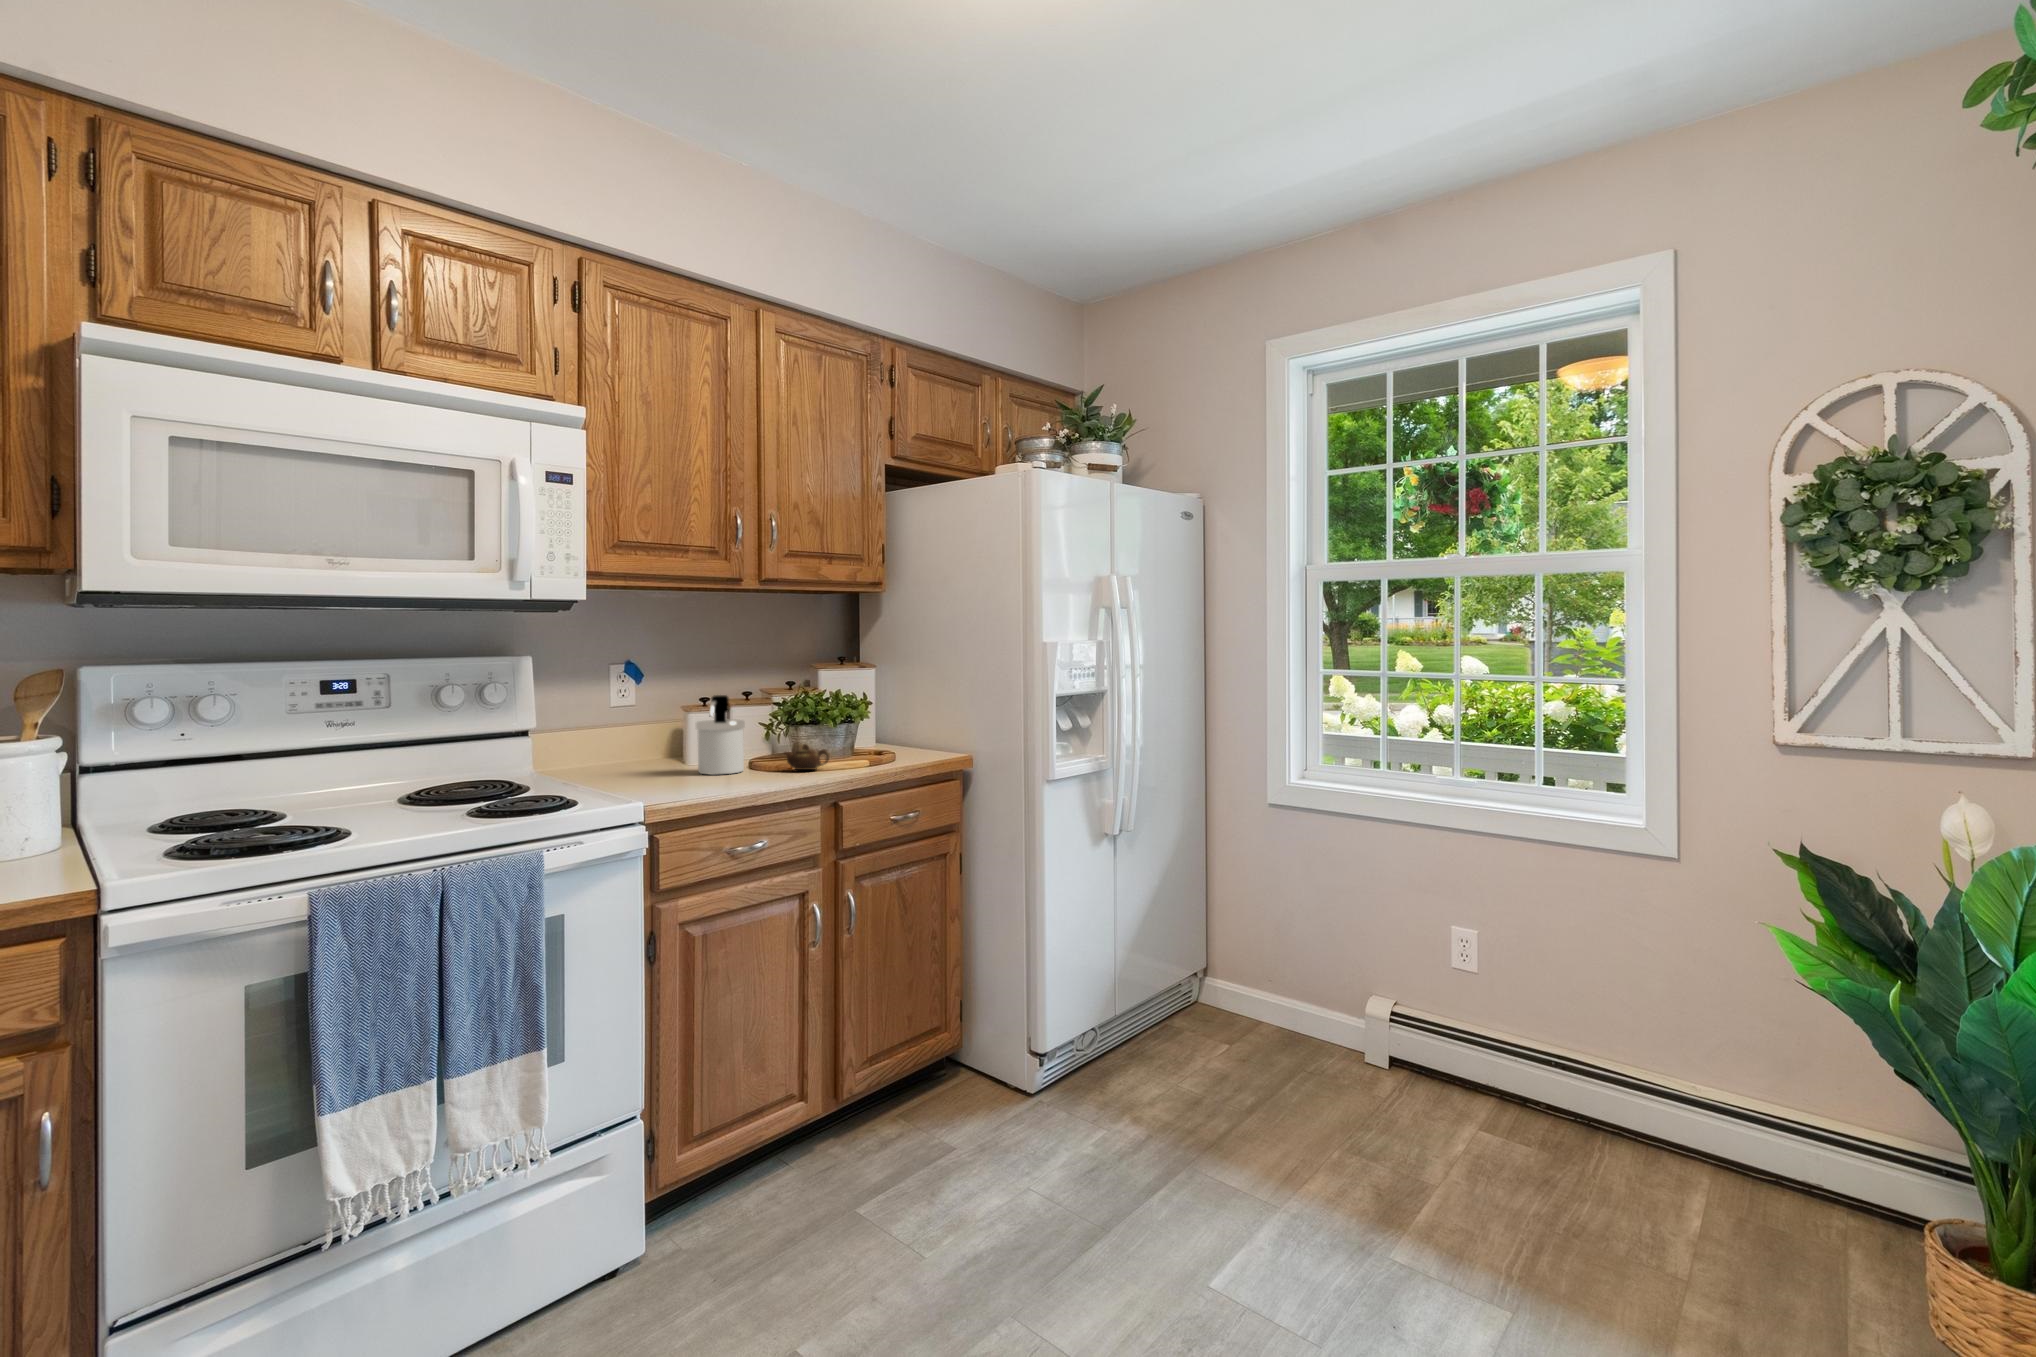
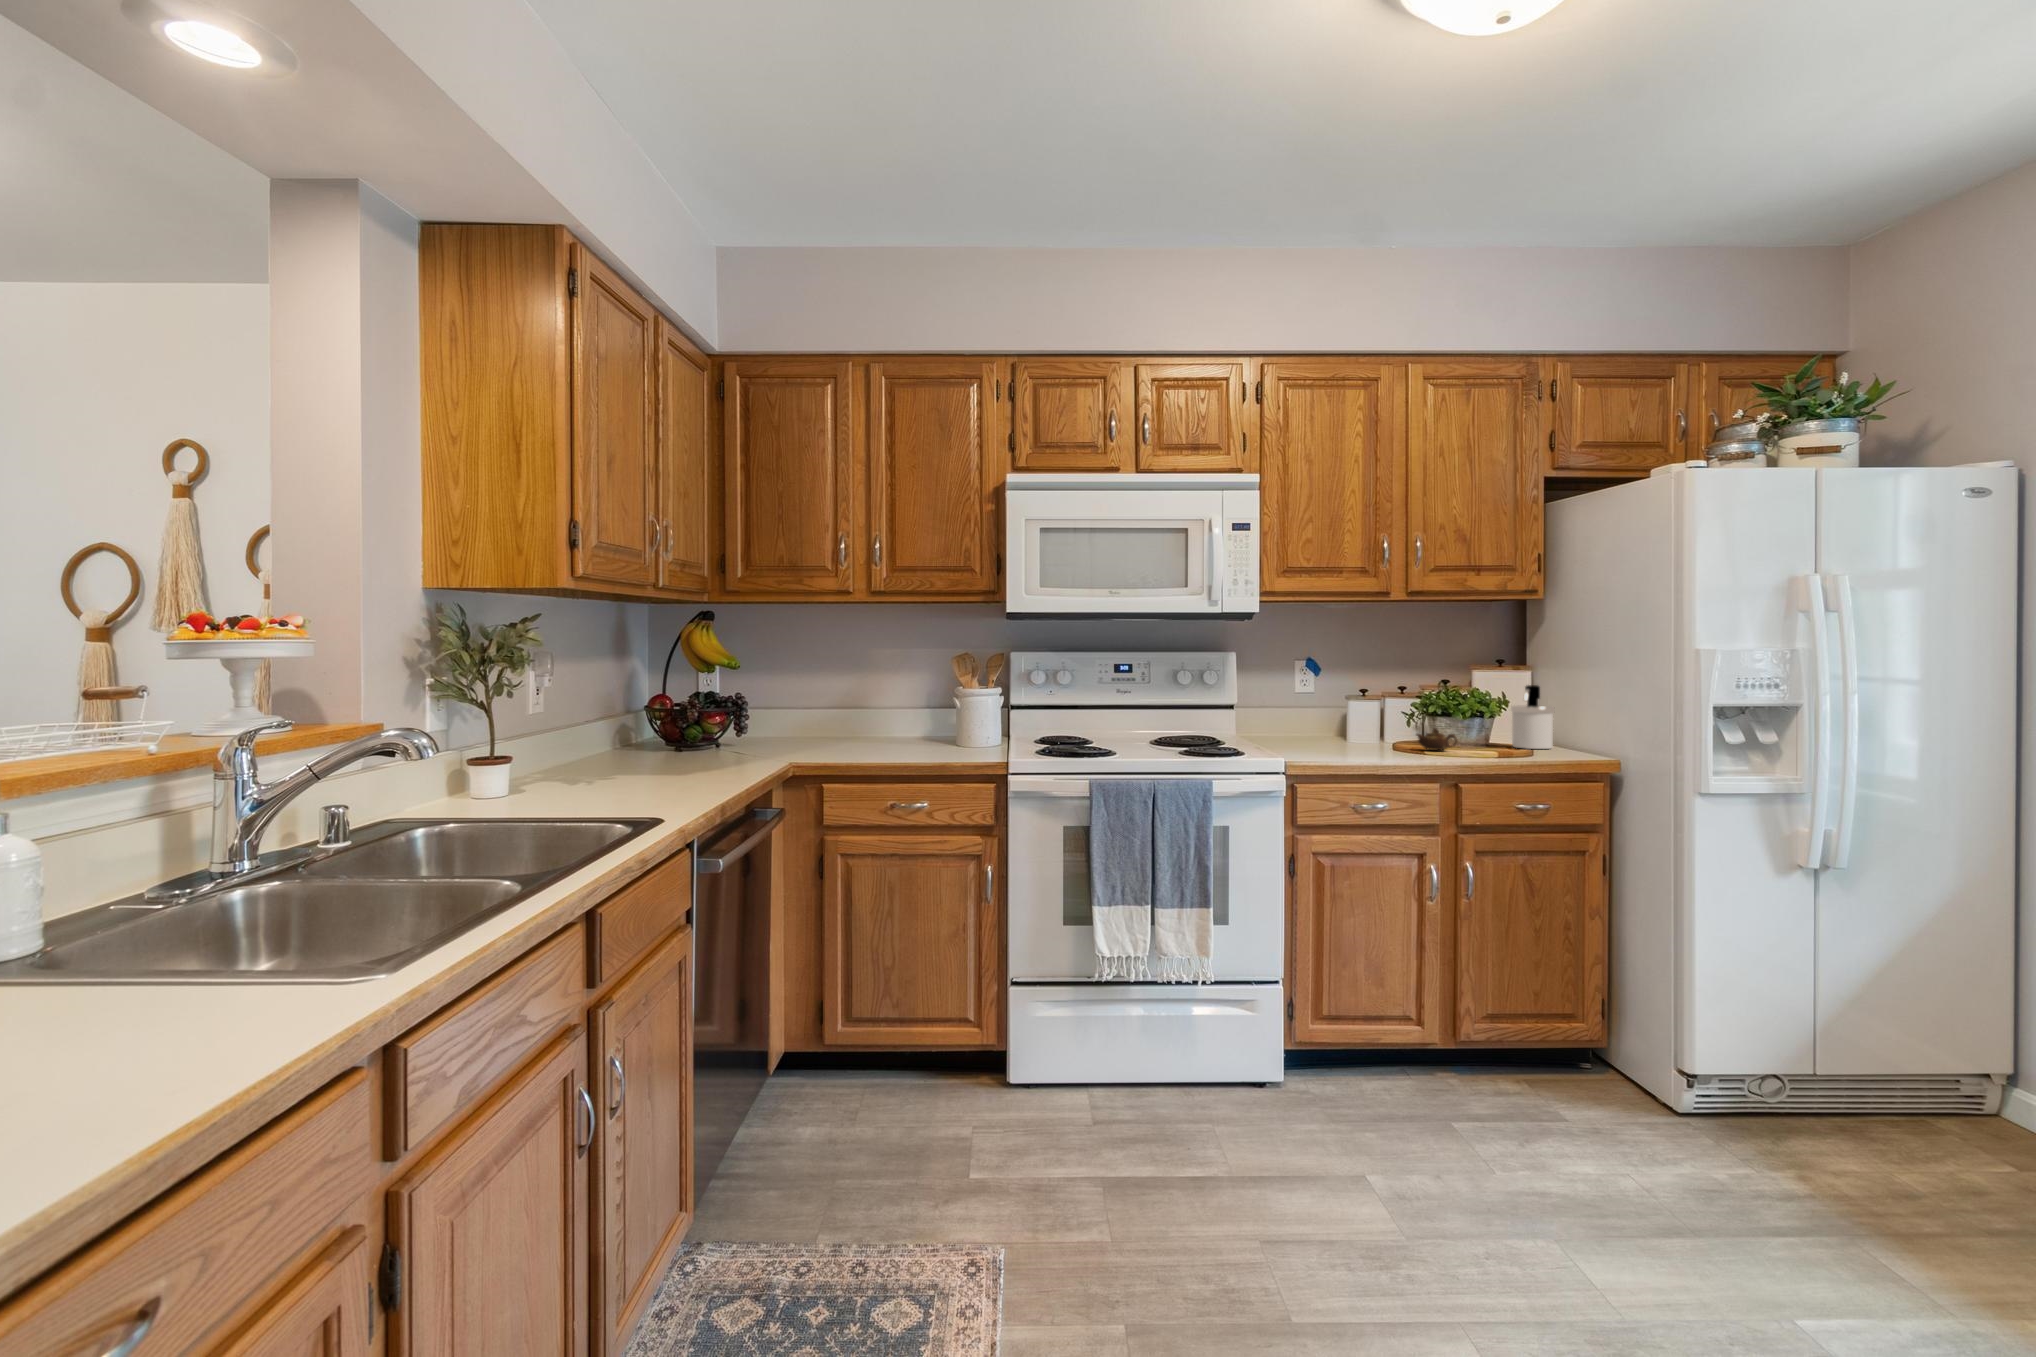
soap dispenser: present [696,695,745,775] -> present [1511,685,1555,749]

